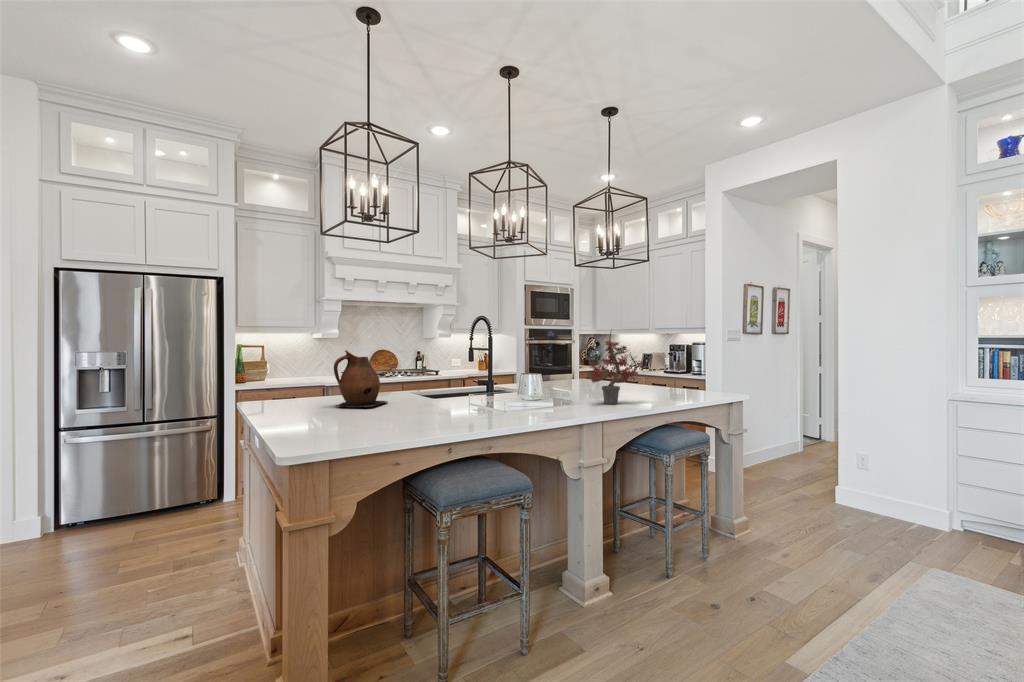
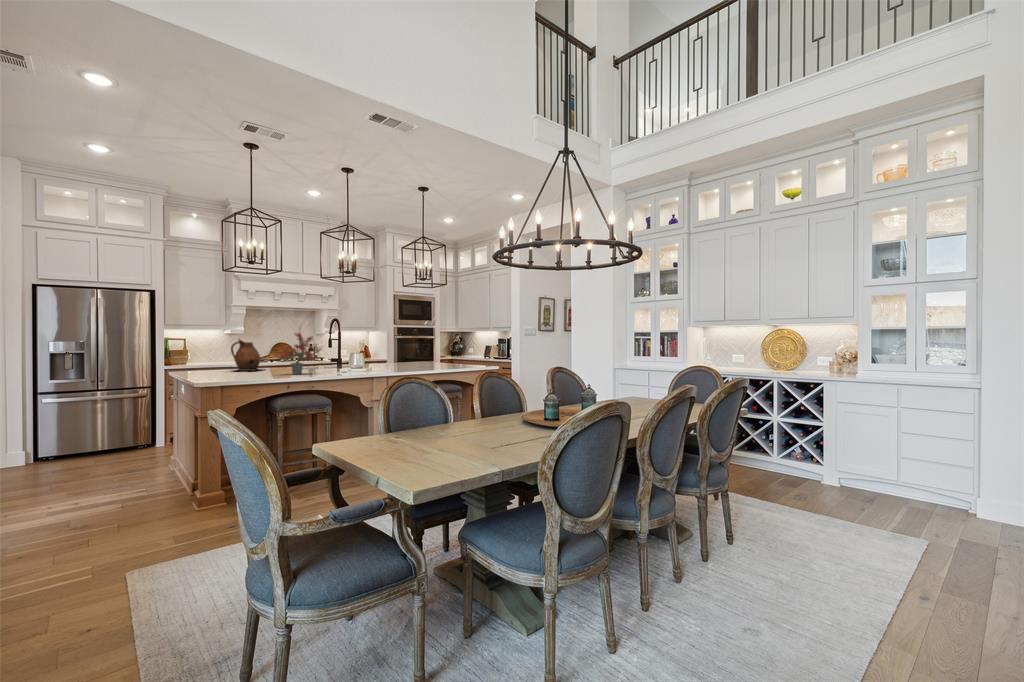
potted plant: present [585,332,643,404] -> present [279,332,321,374]

